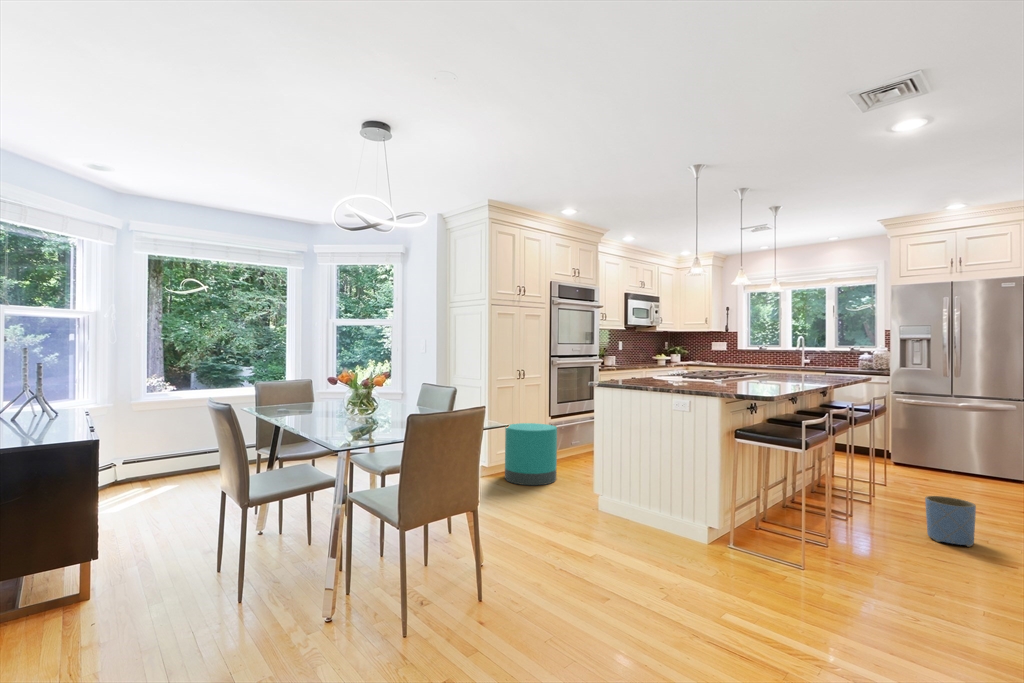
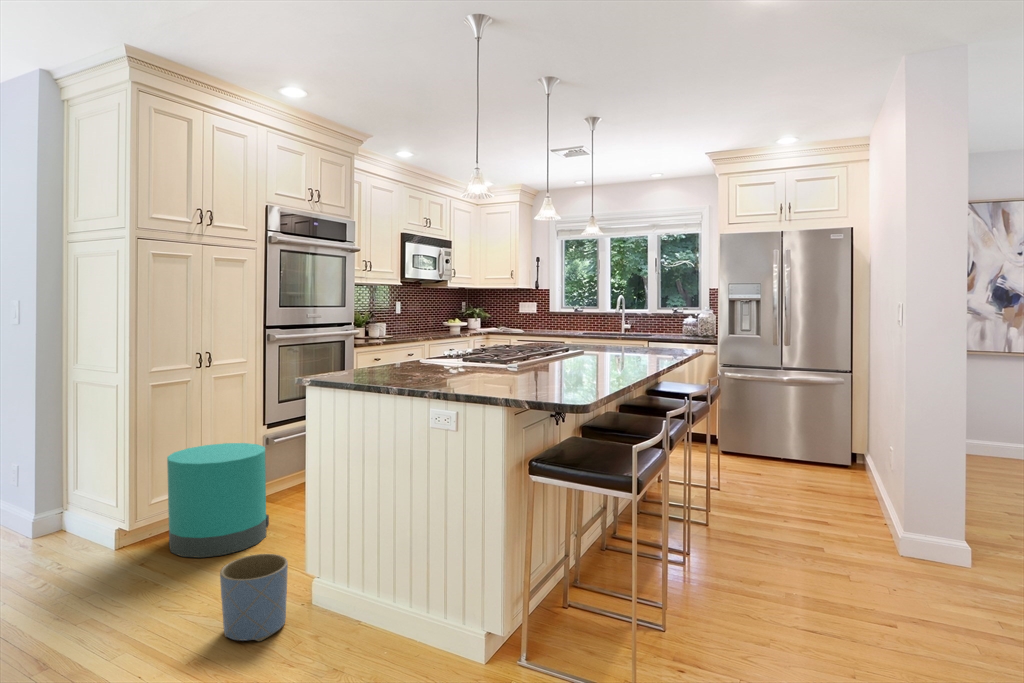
planter: present [925,496,976,547] -> present [220,554,288,641]

